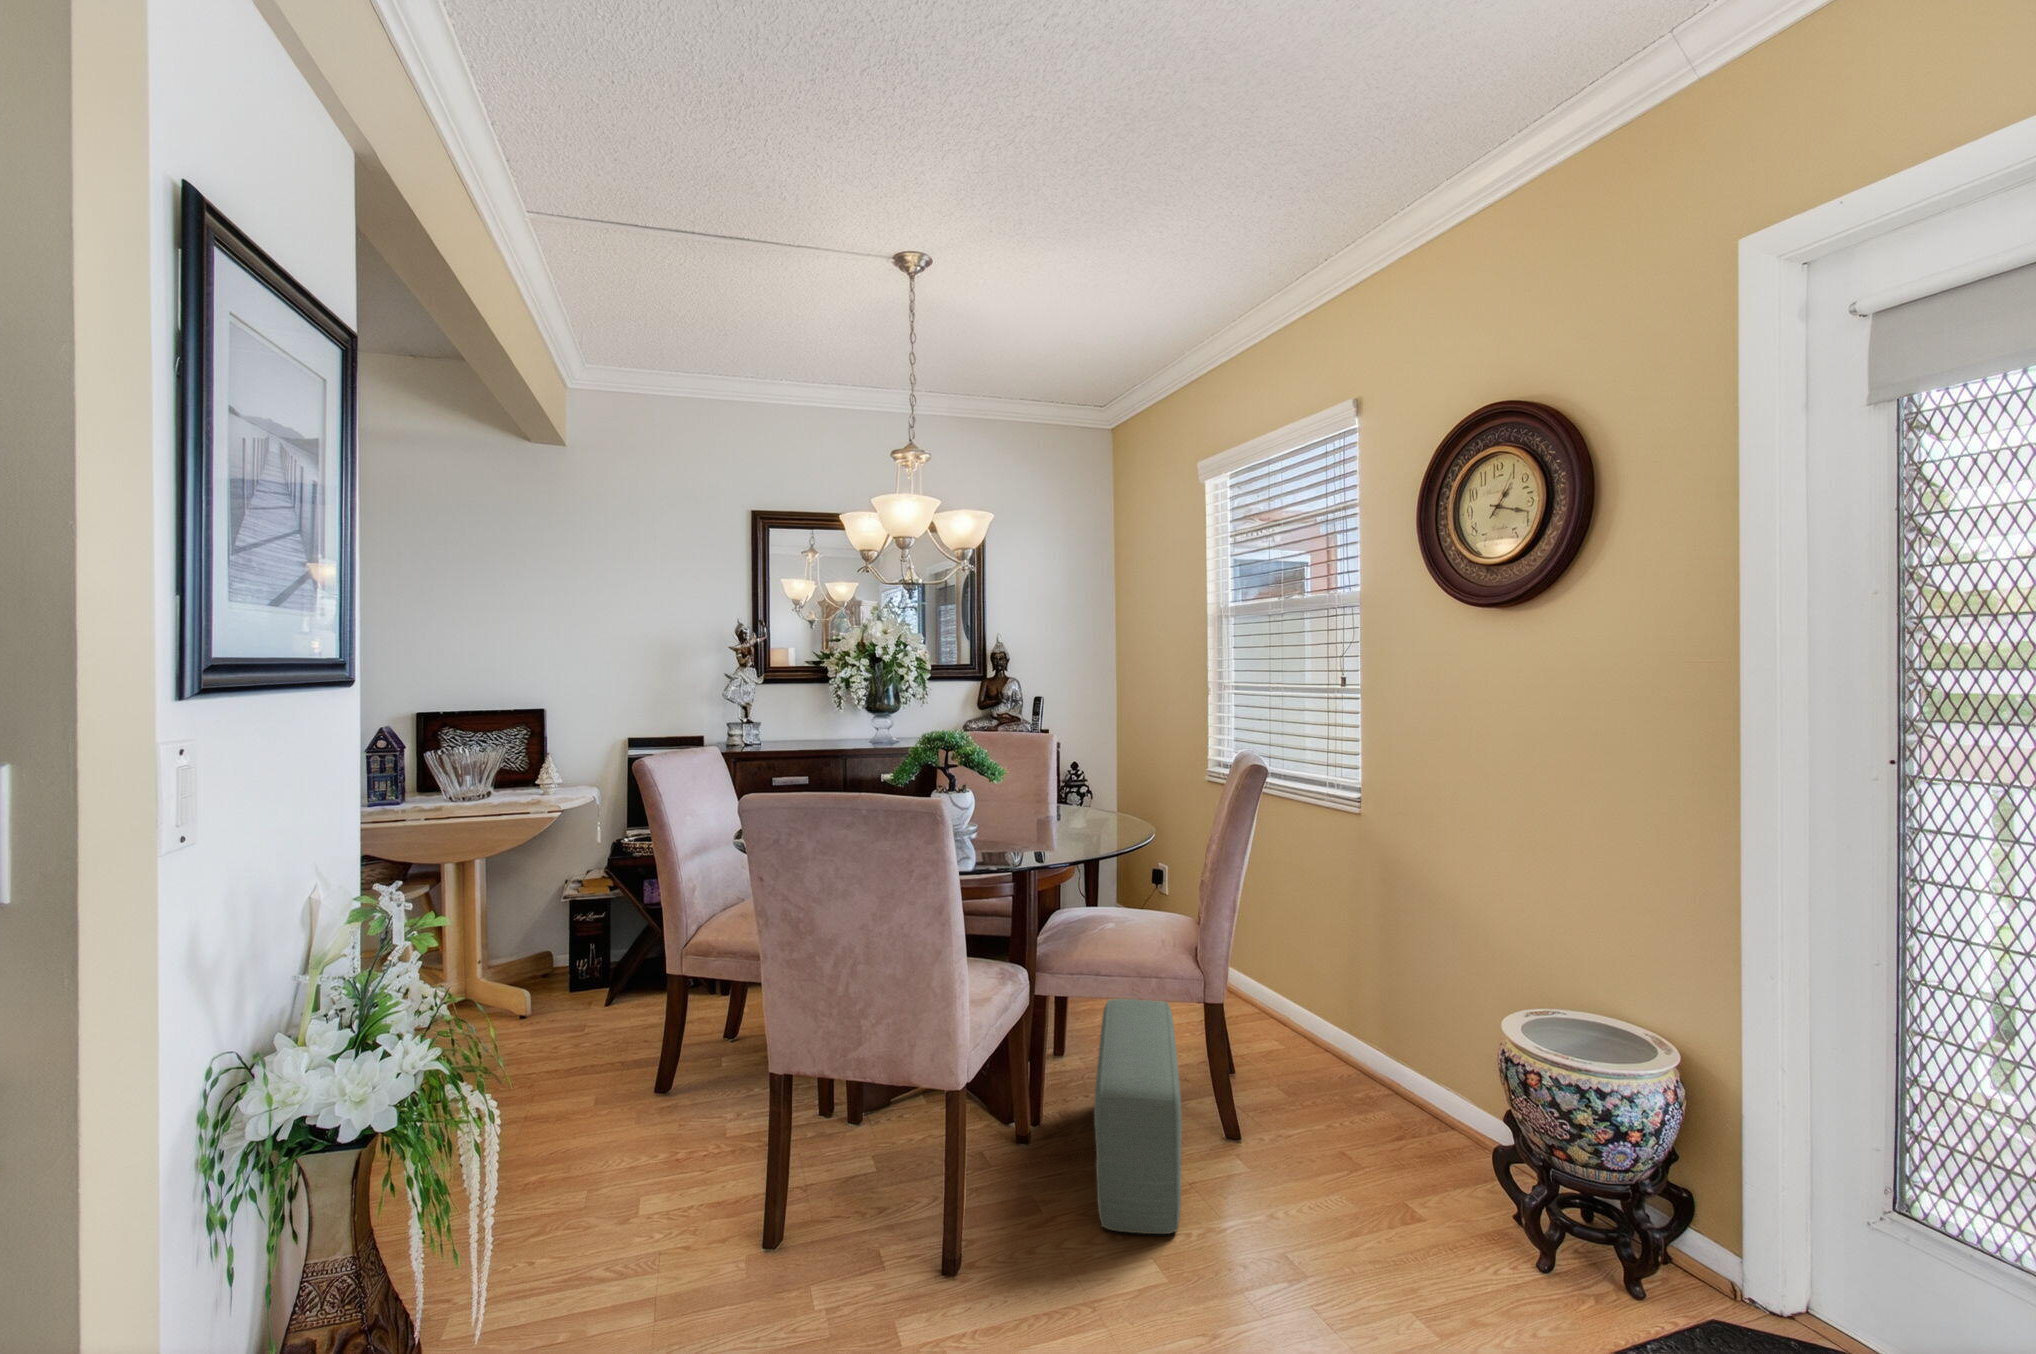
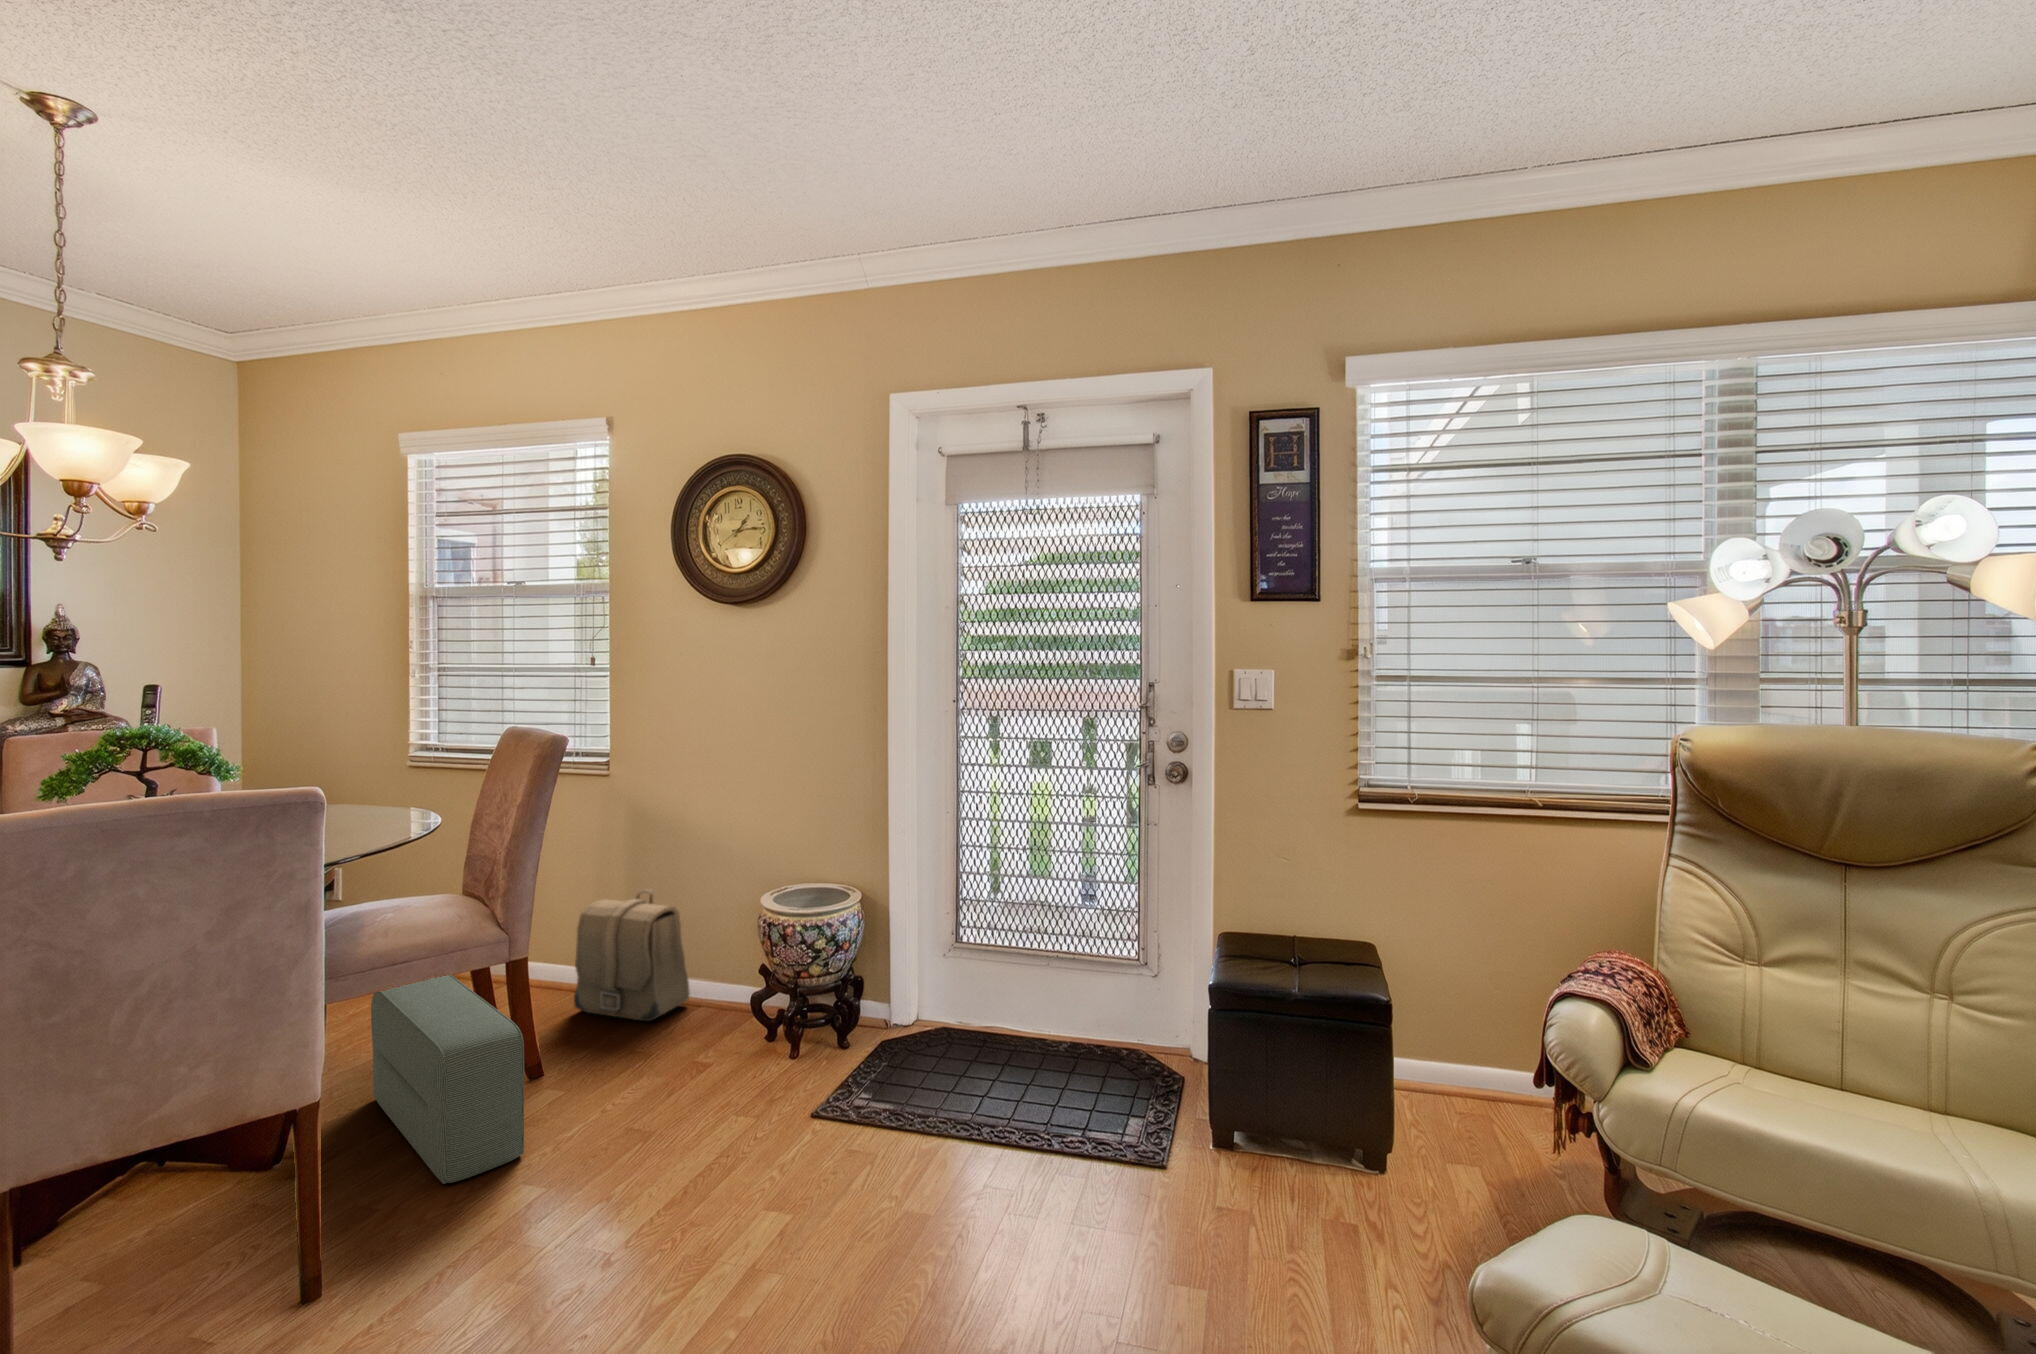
backpack: none [1315,959,1443,1126] -> present [574,889,690,1021]

